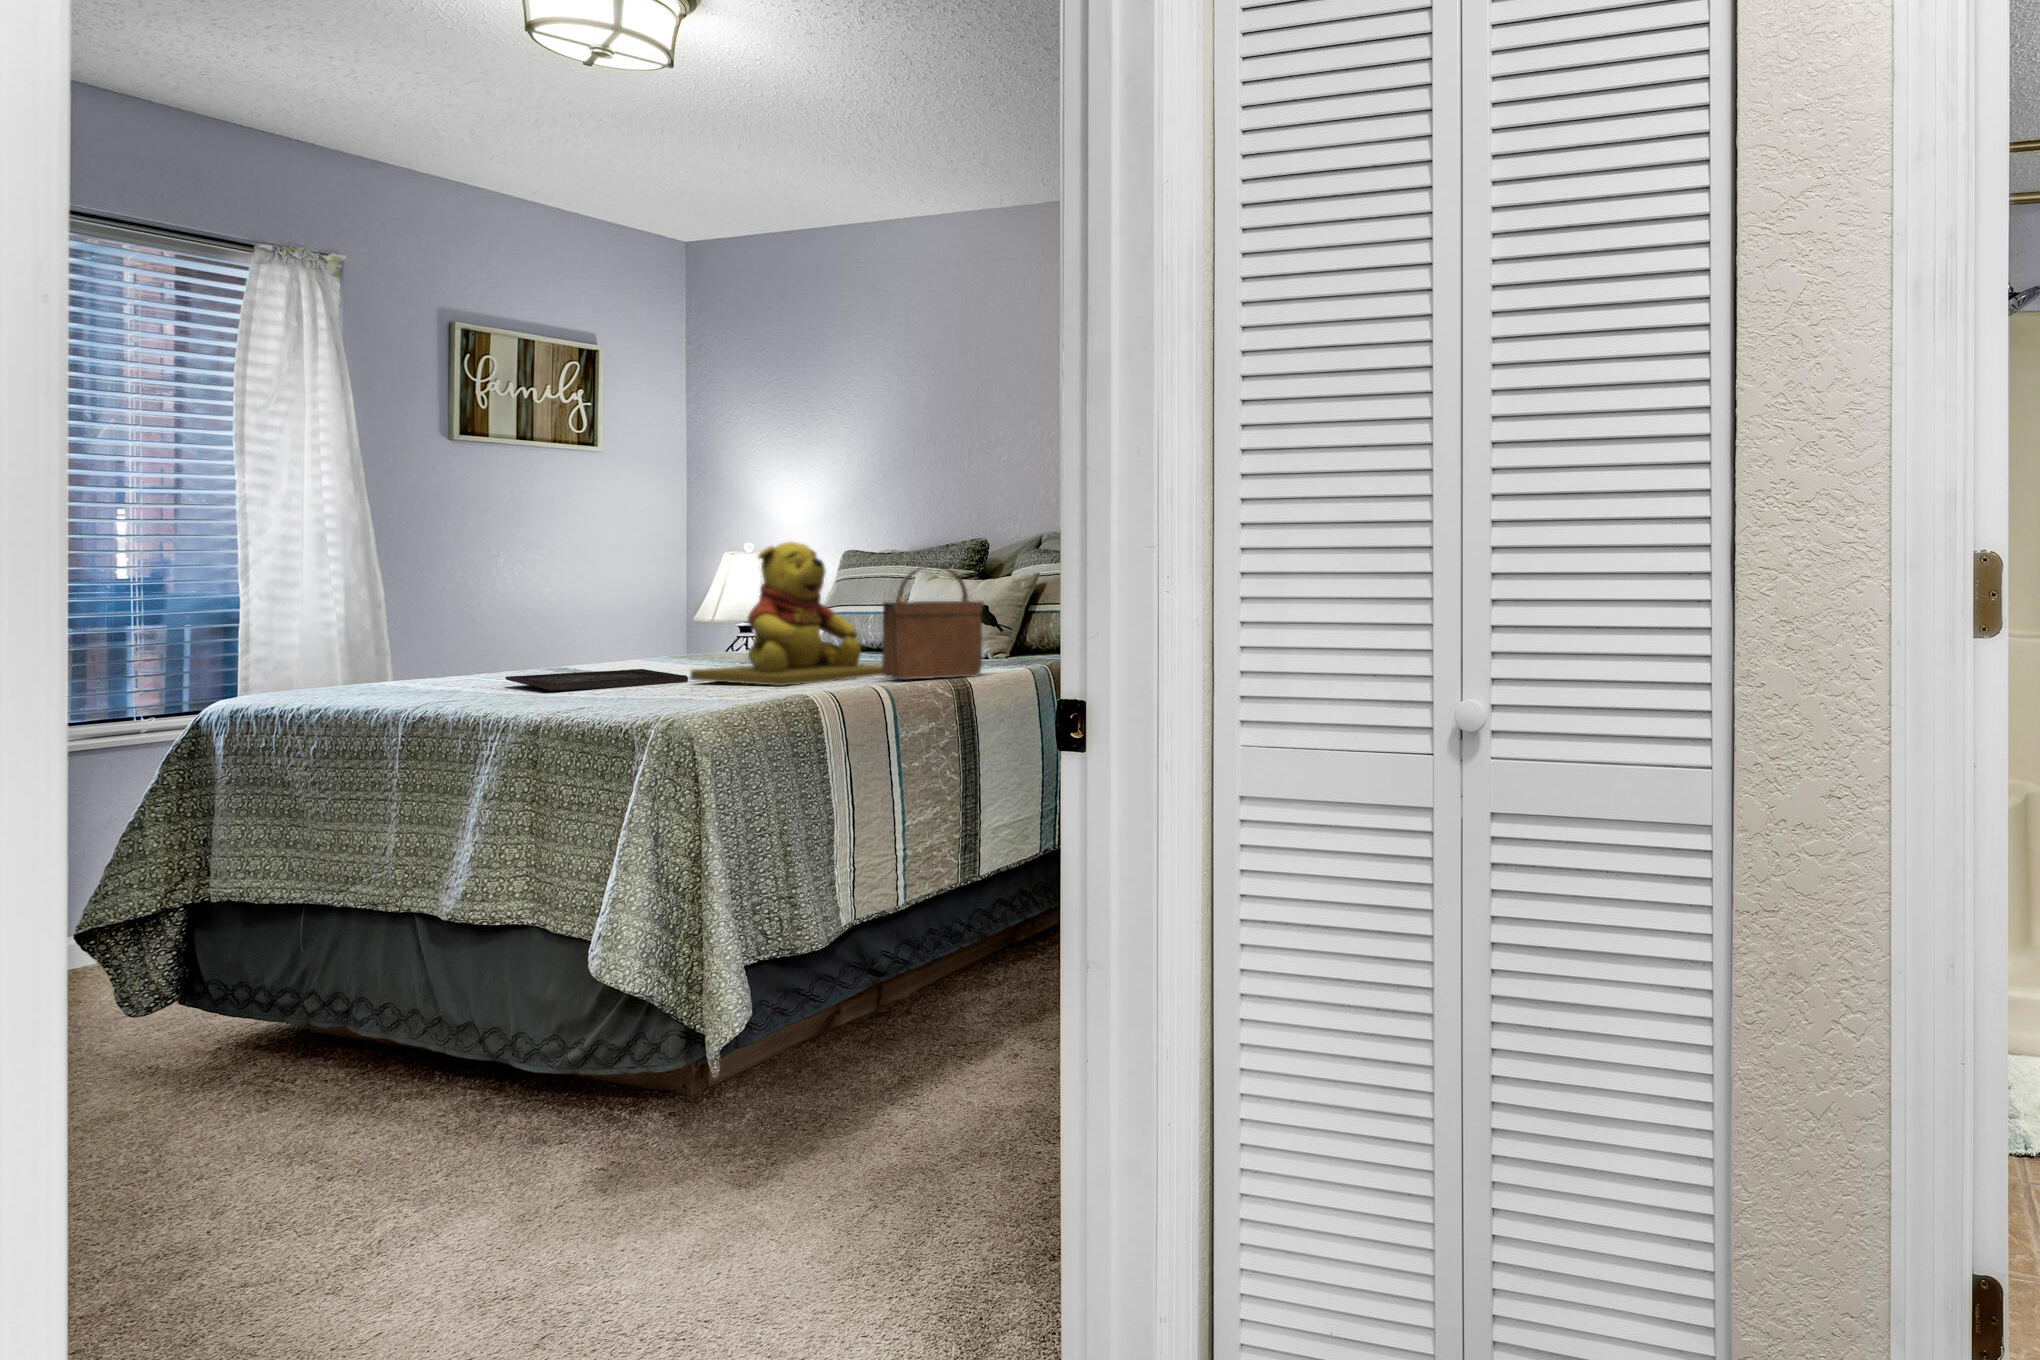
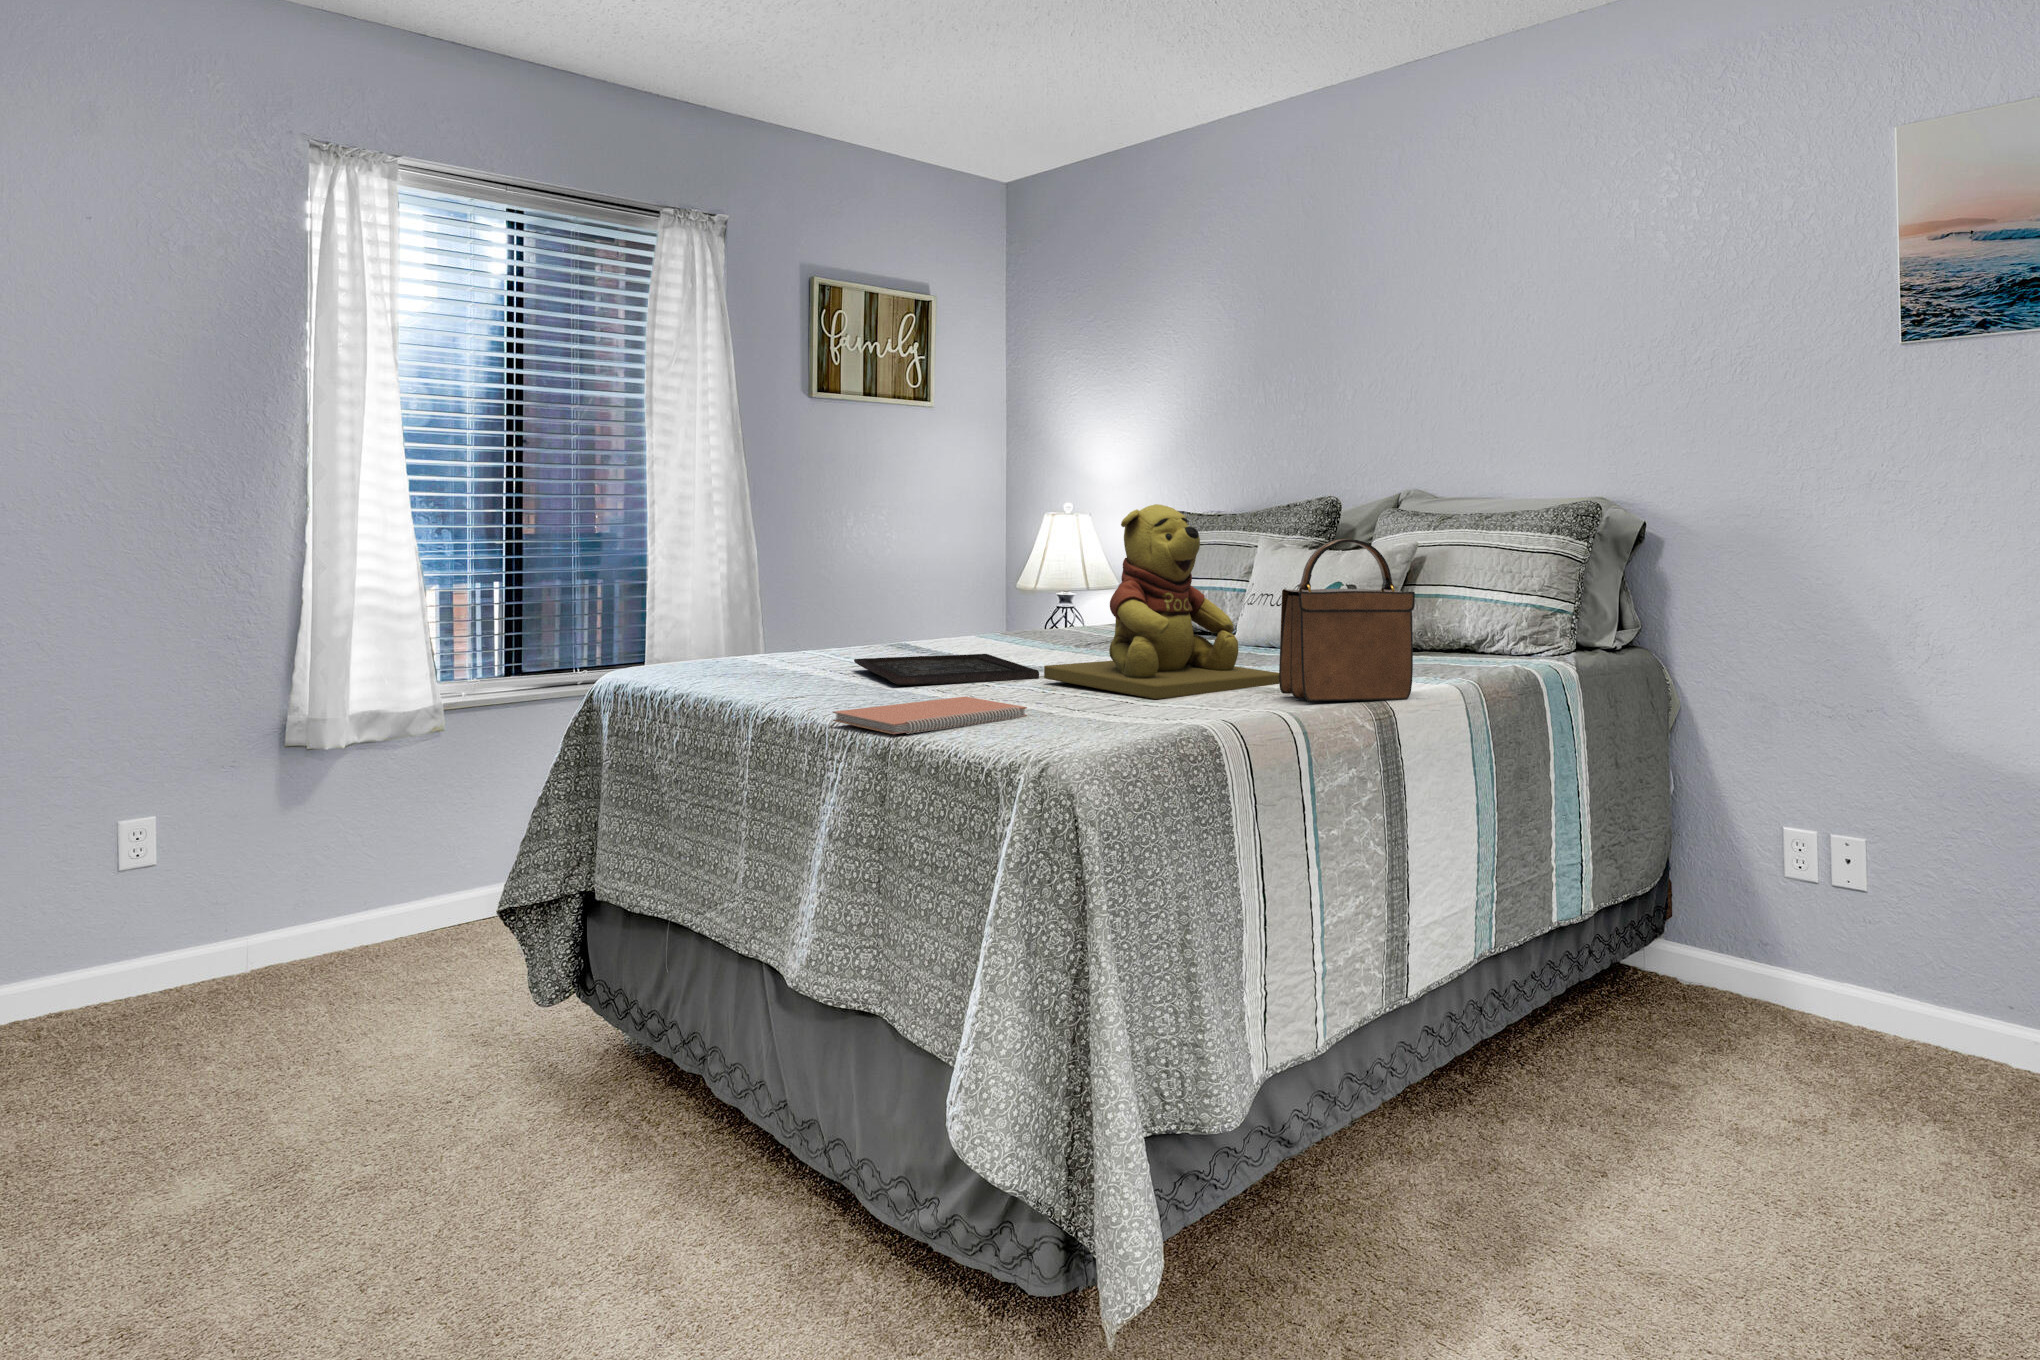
notebook: none [488,690,665,711] -> present [833,696,1027,734]

